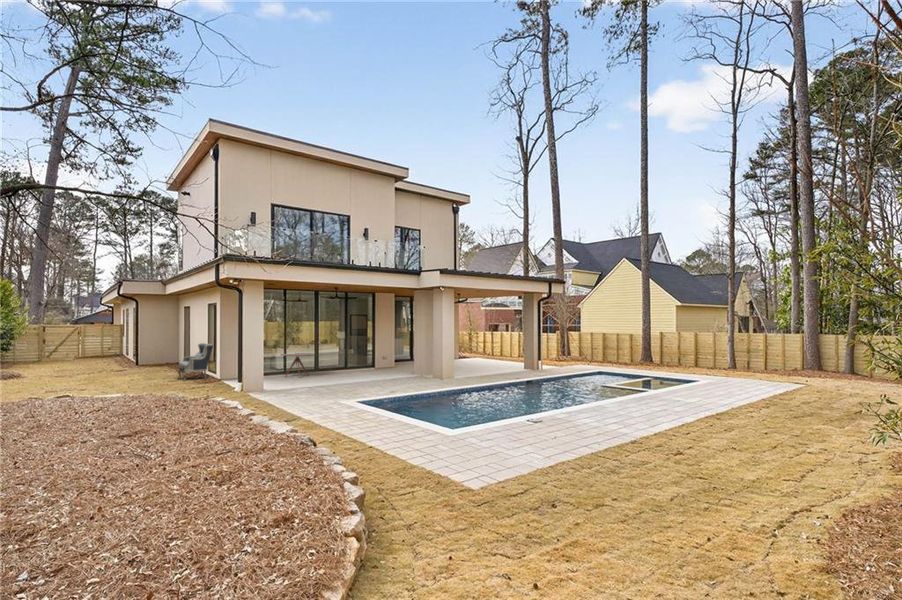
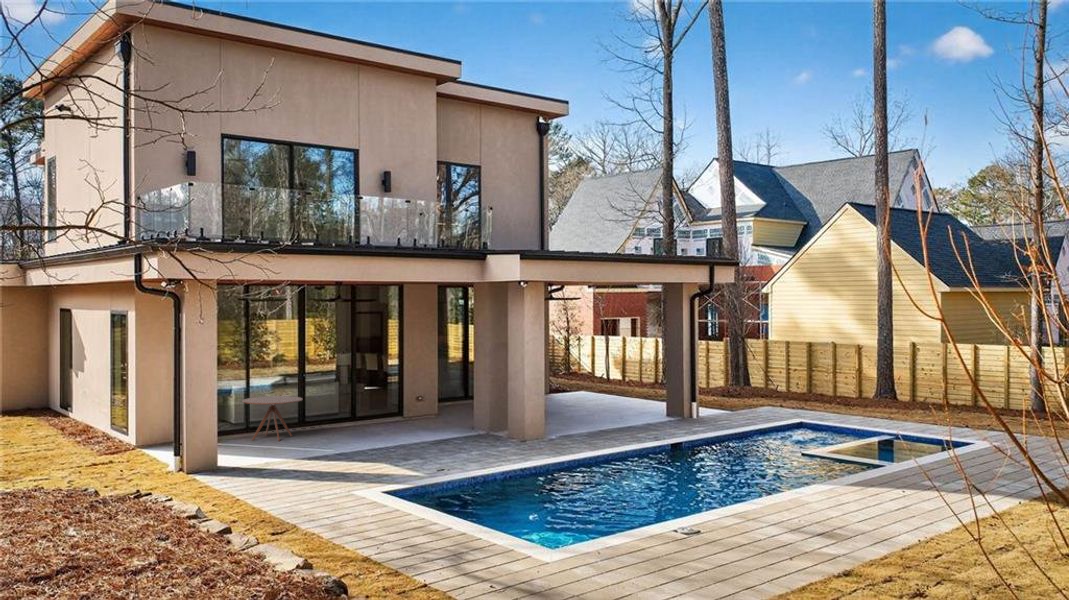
armchair: present [178,343,213,381] -> none [67,383,126,454]

